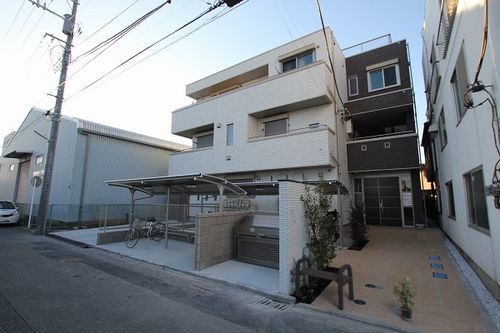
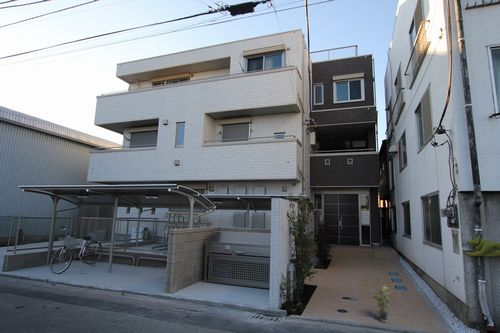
bench: present [295,257,354,309] -> none [284,272,337,318]

